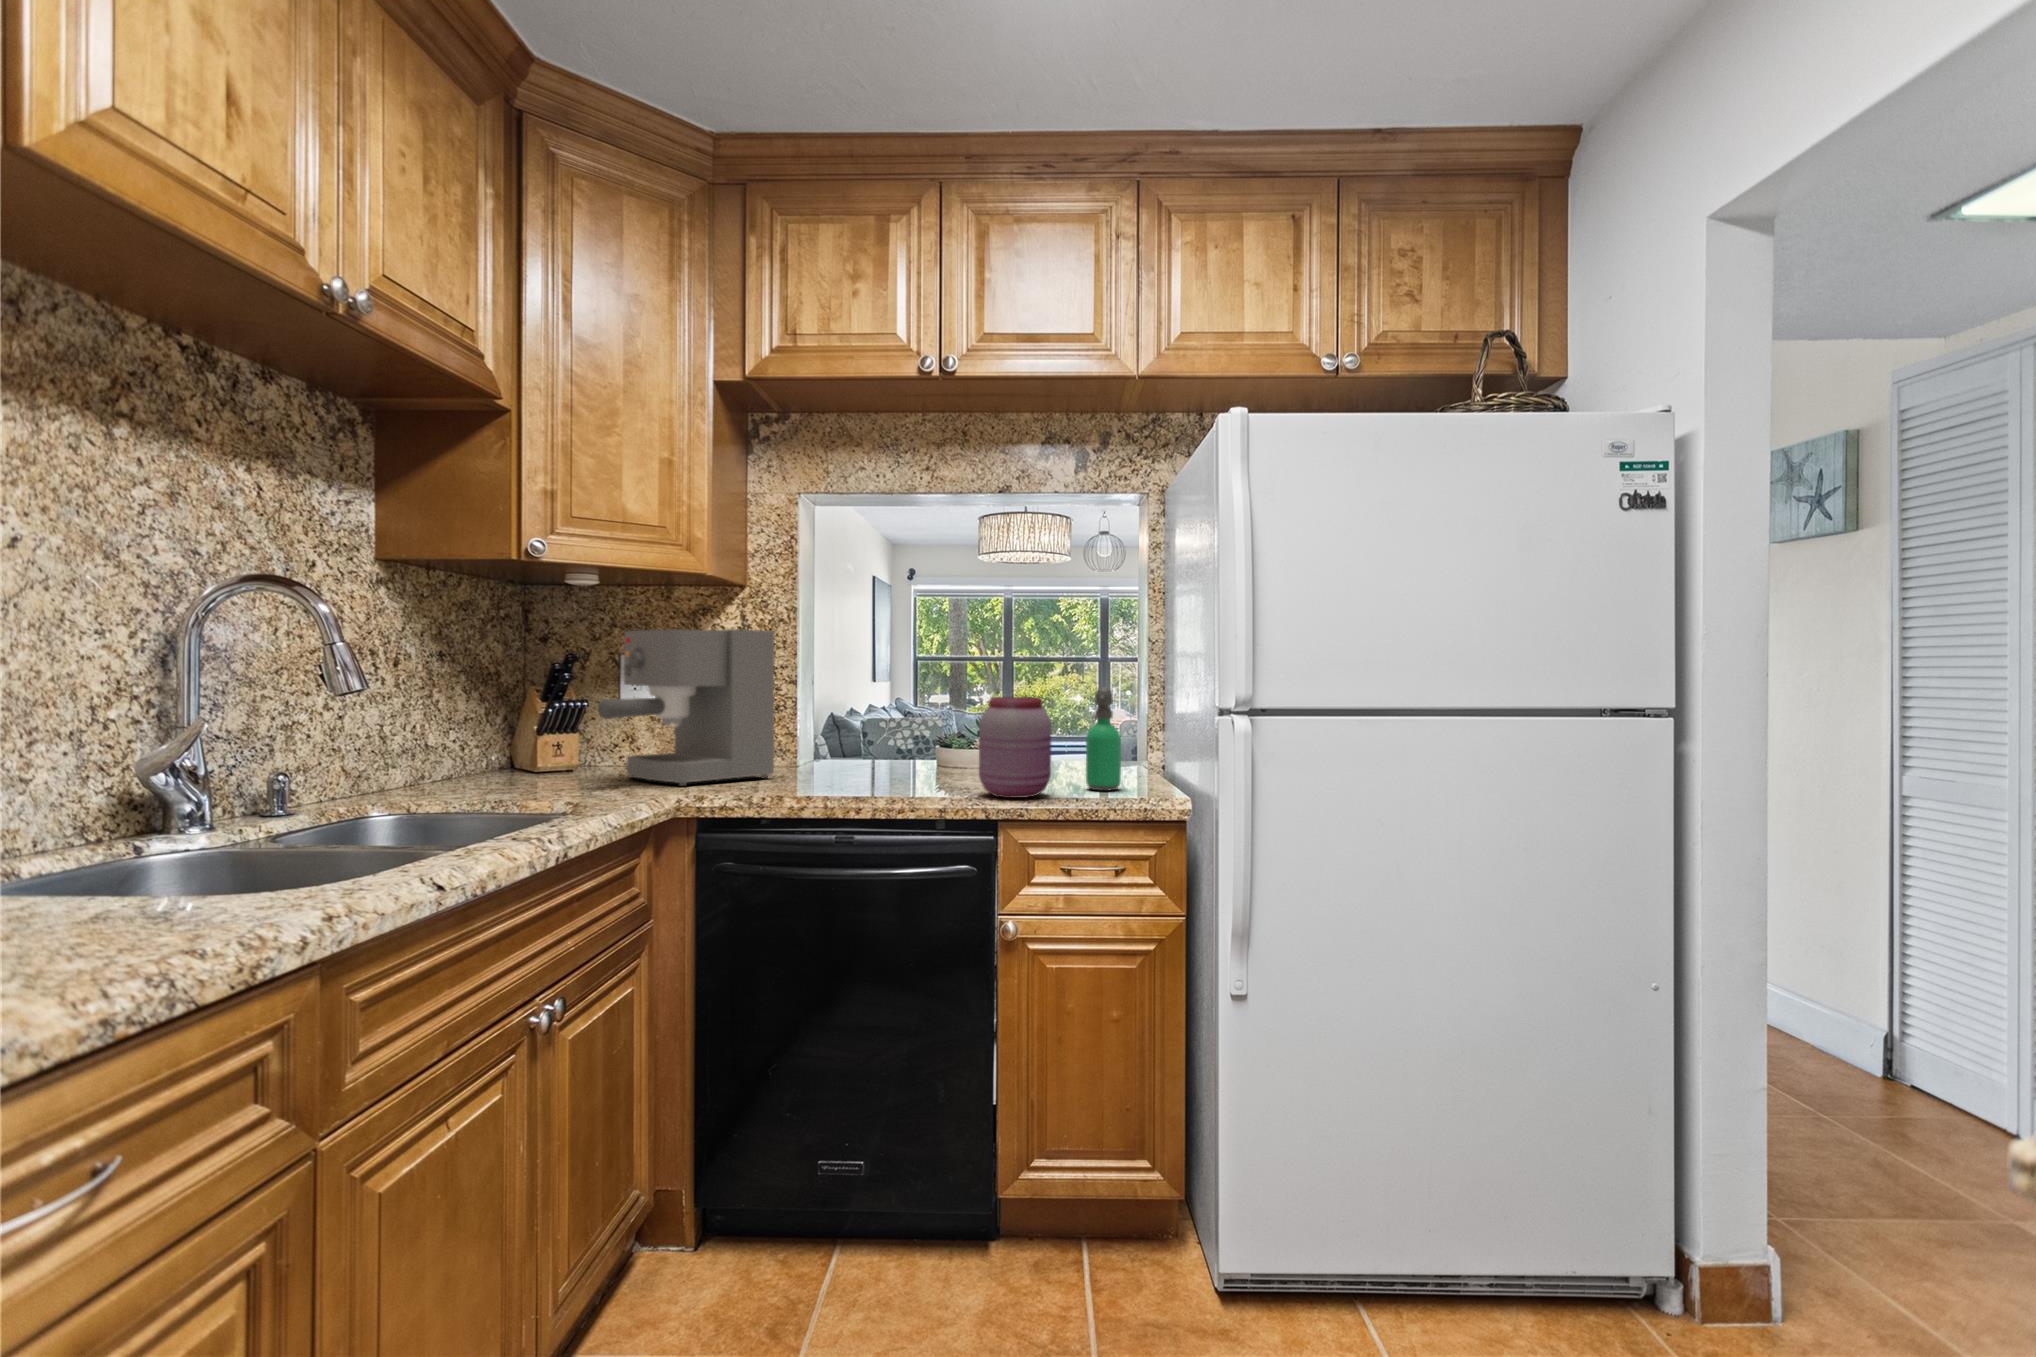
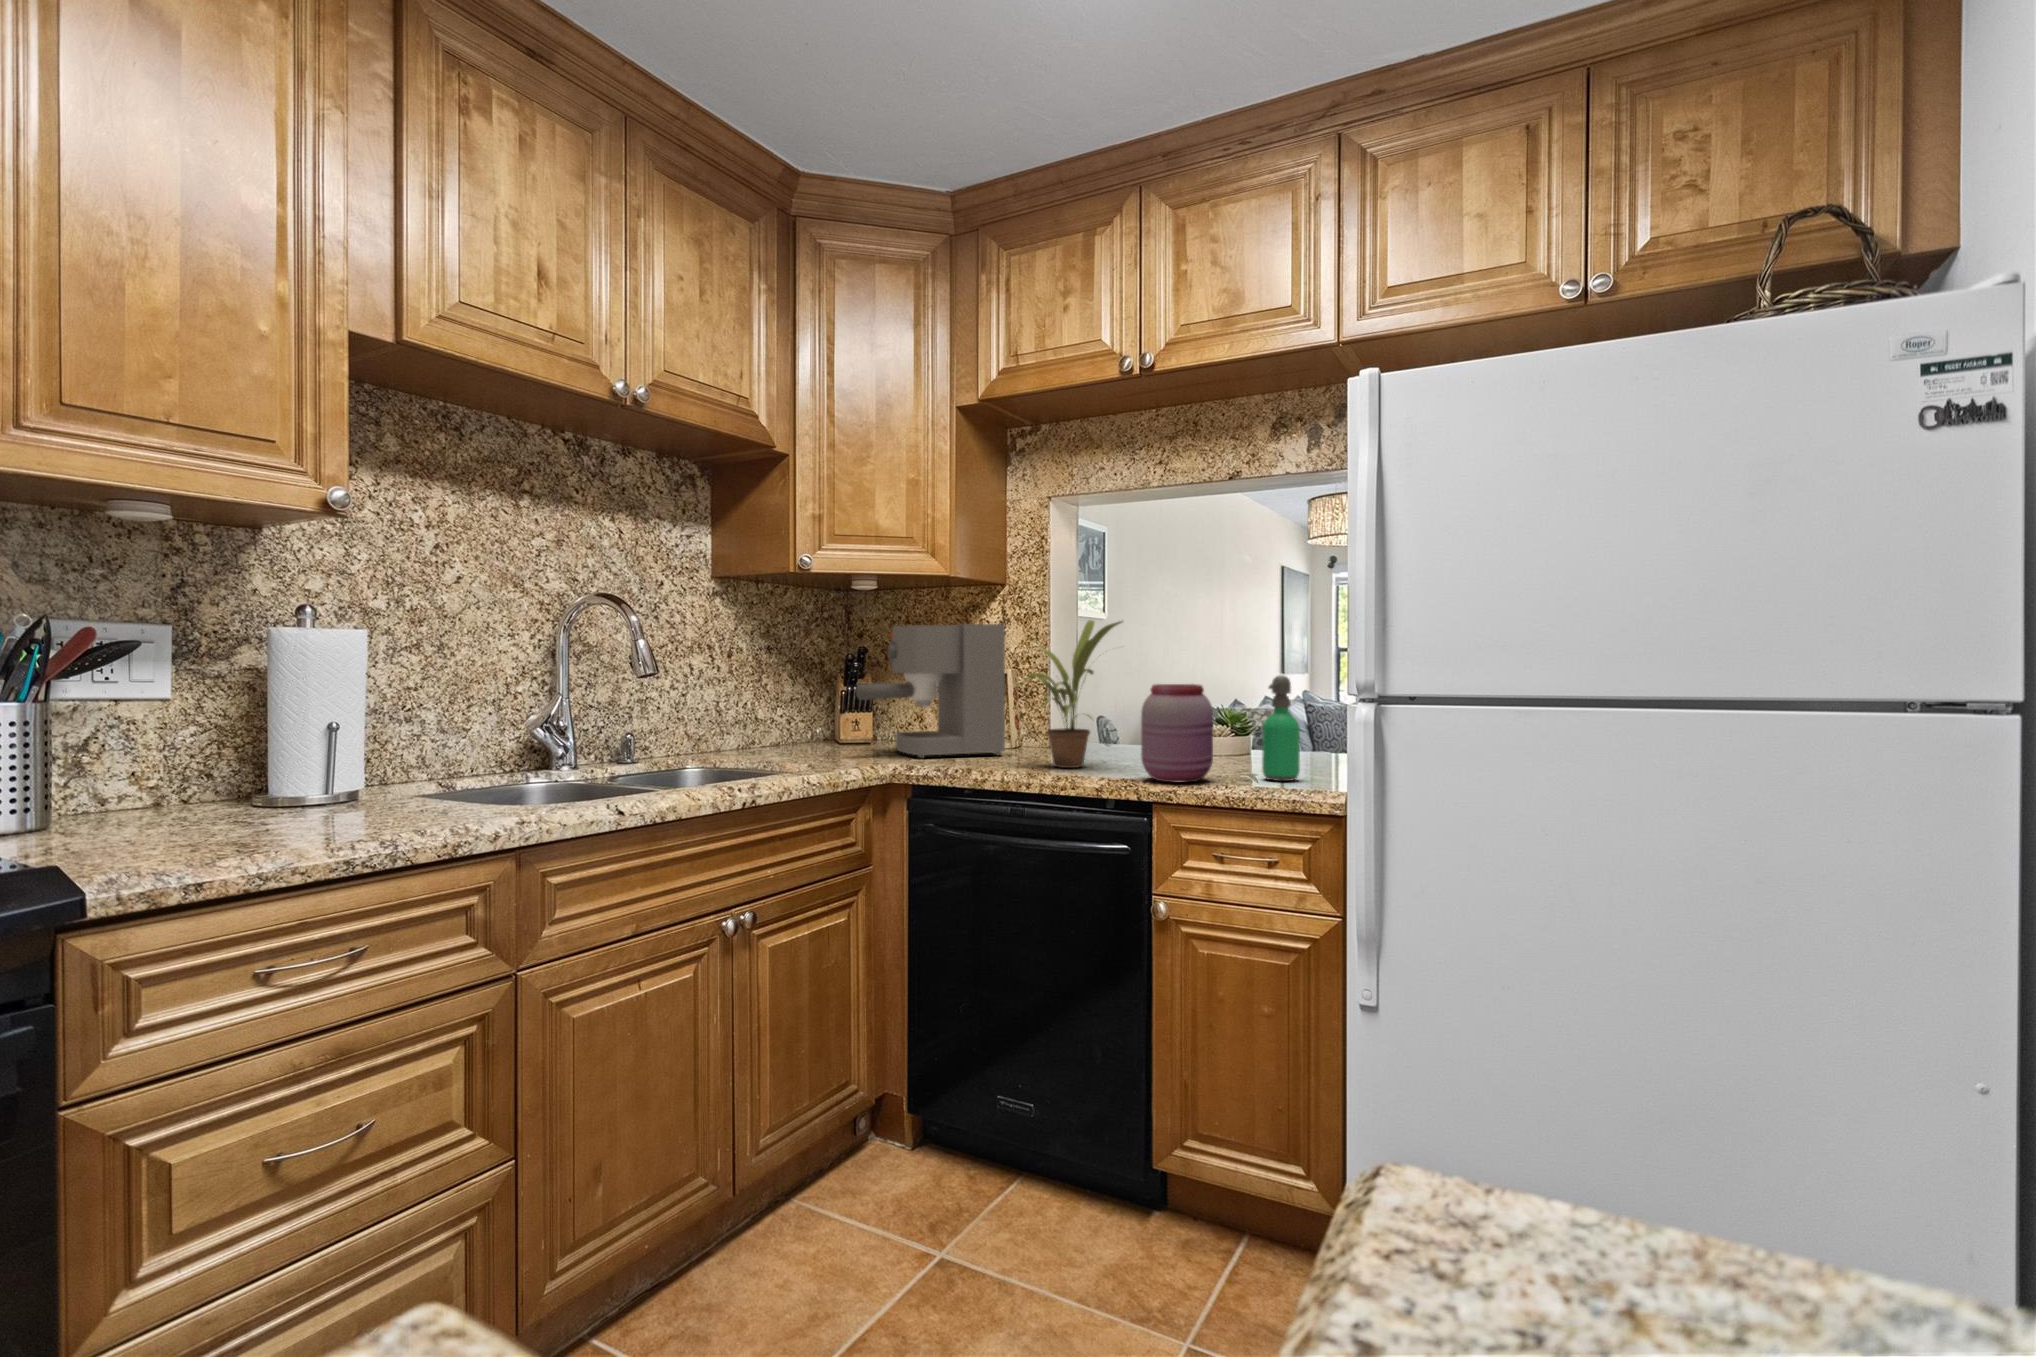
potted plant: none [815,629,945,788] -> present [1021,620,1123,768]

